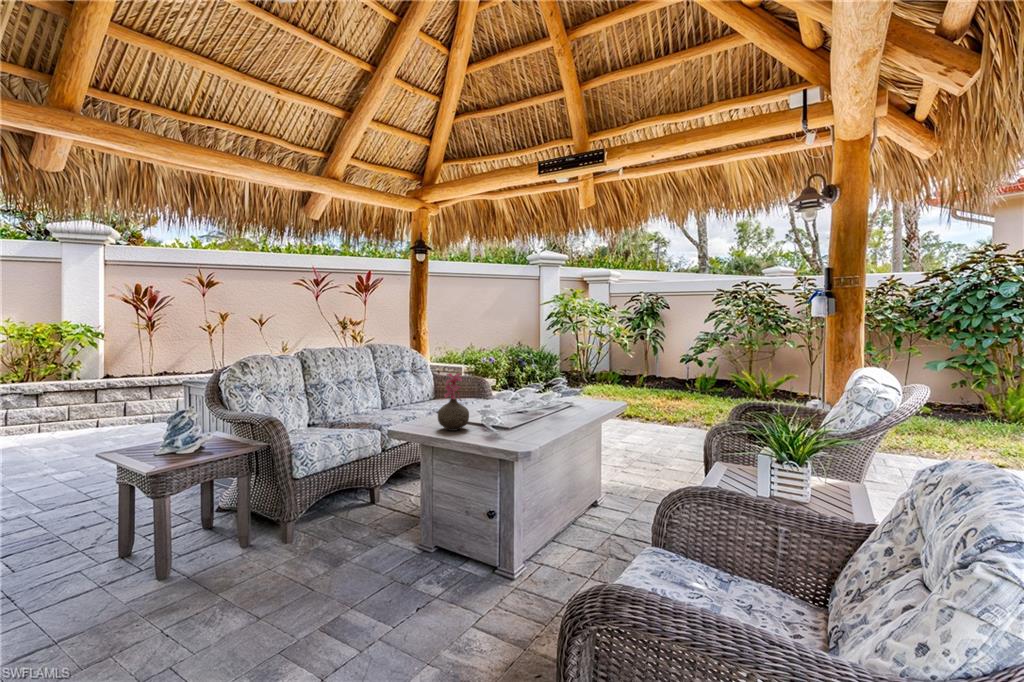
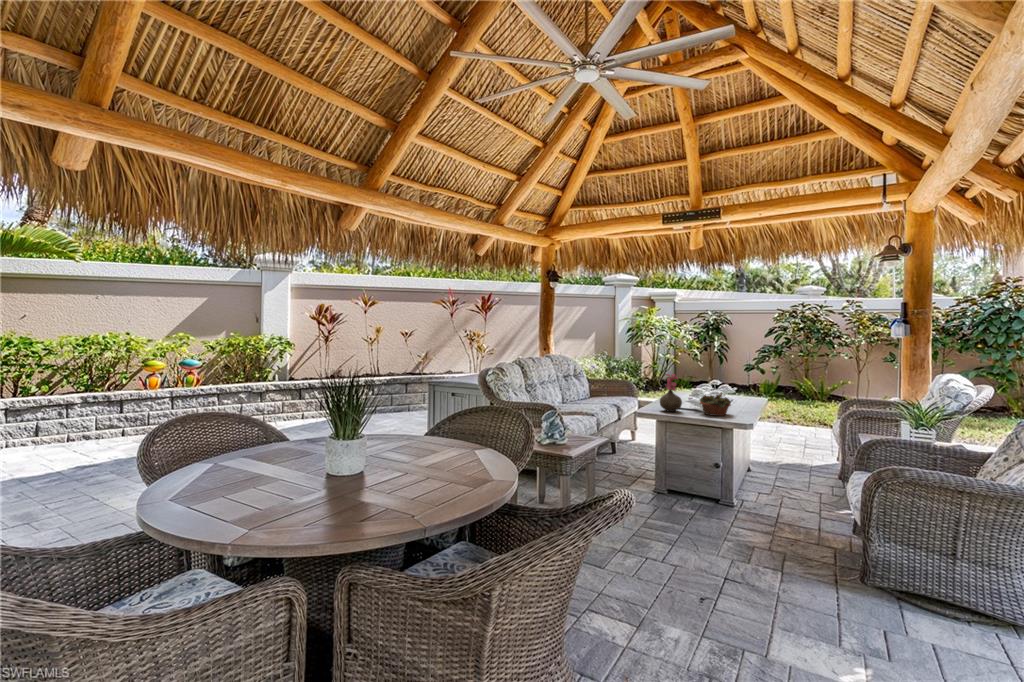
succulent planter: none [490,401,537,438] -> present [700,392,731,416]

